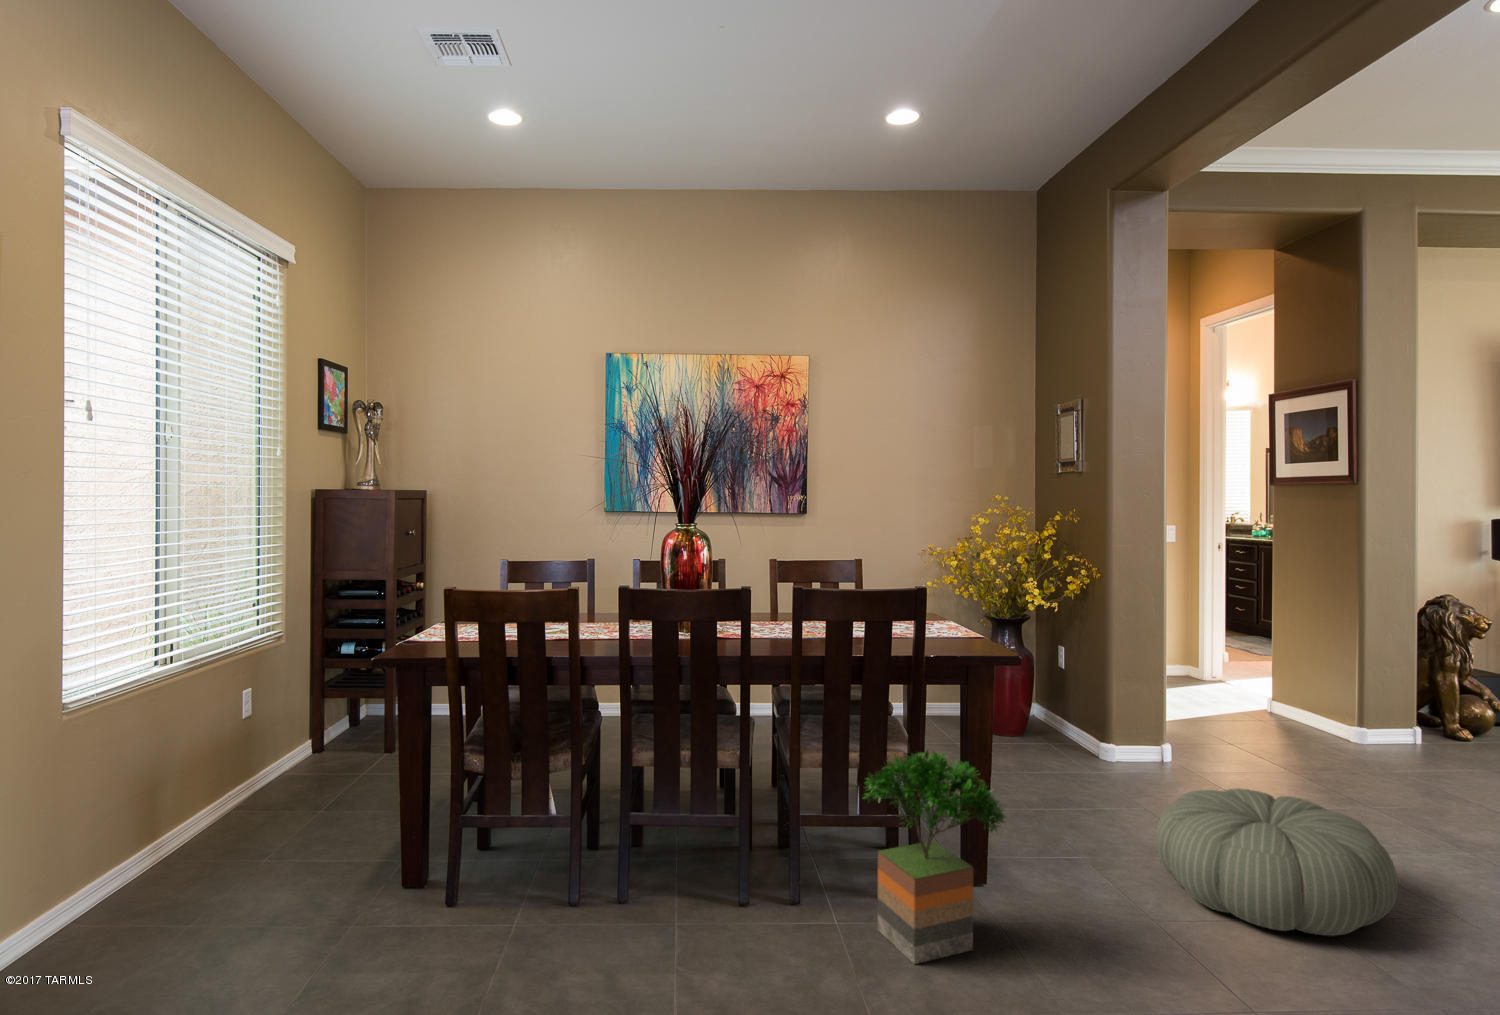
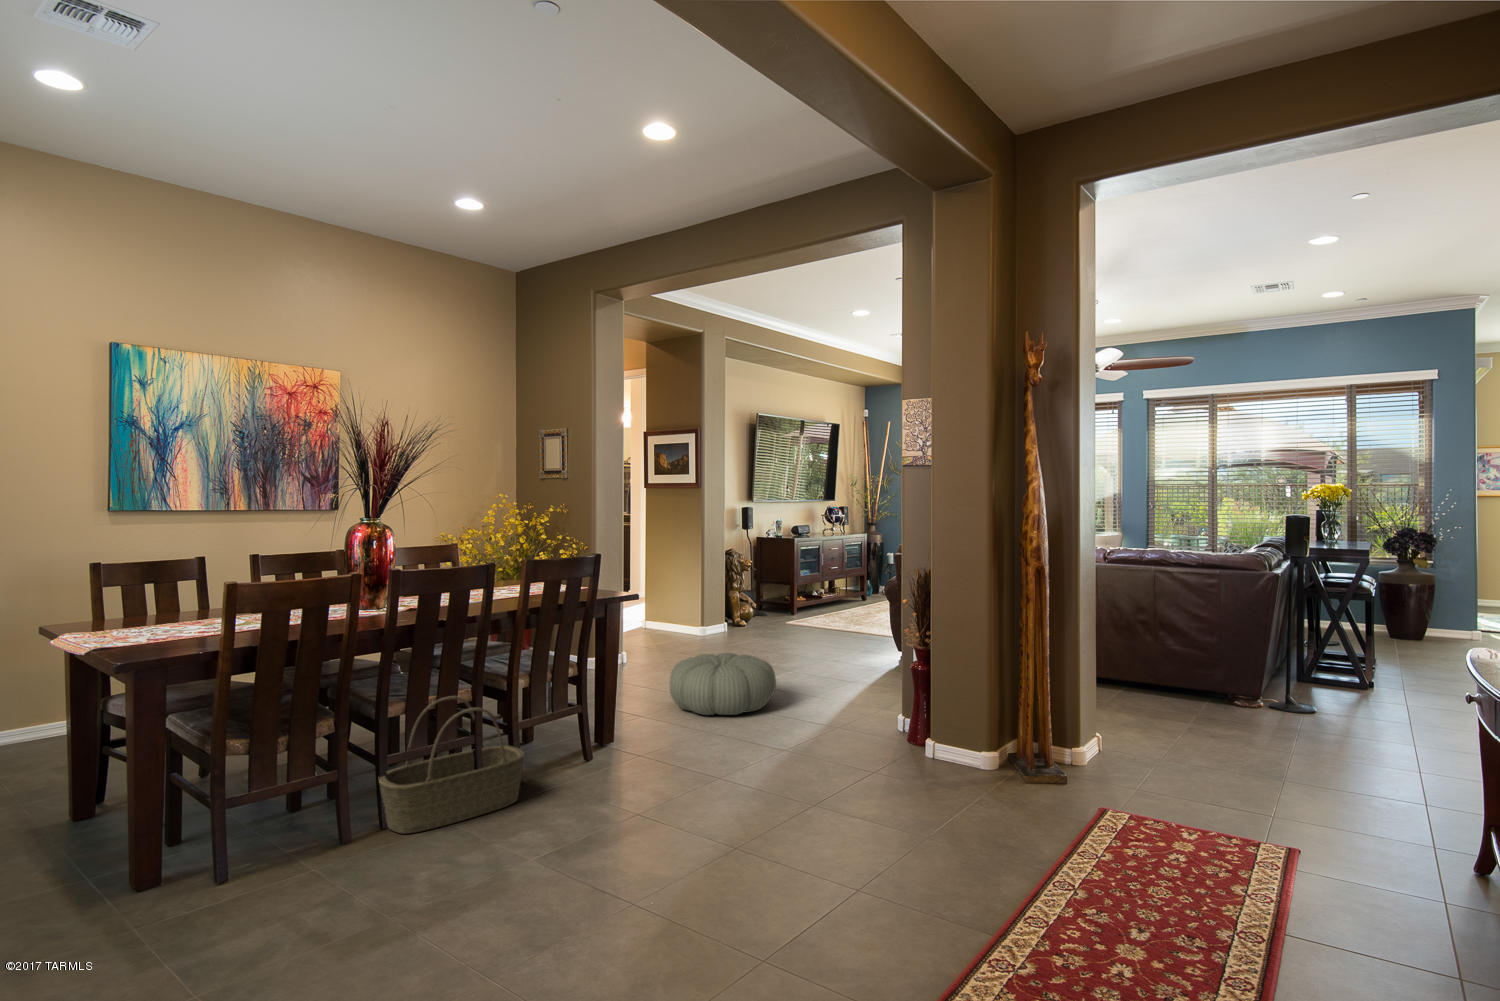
potted tree: present [864,751,1006,964] -> none [549,650,643,776]
basket: none [596,776,787,961] -> present [379,696,524,834]

